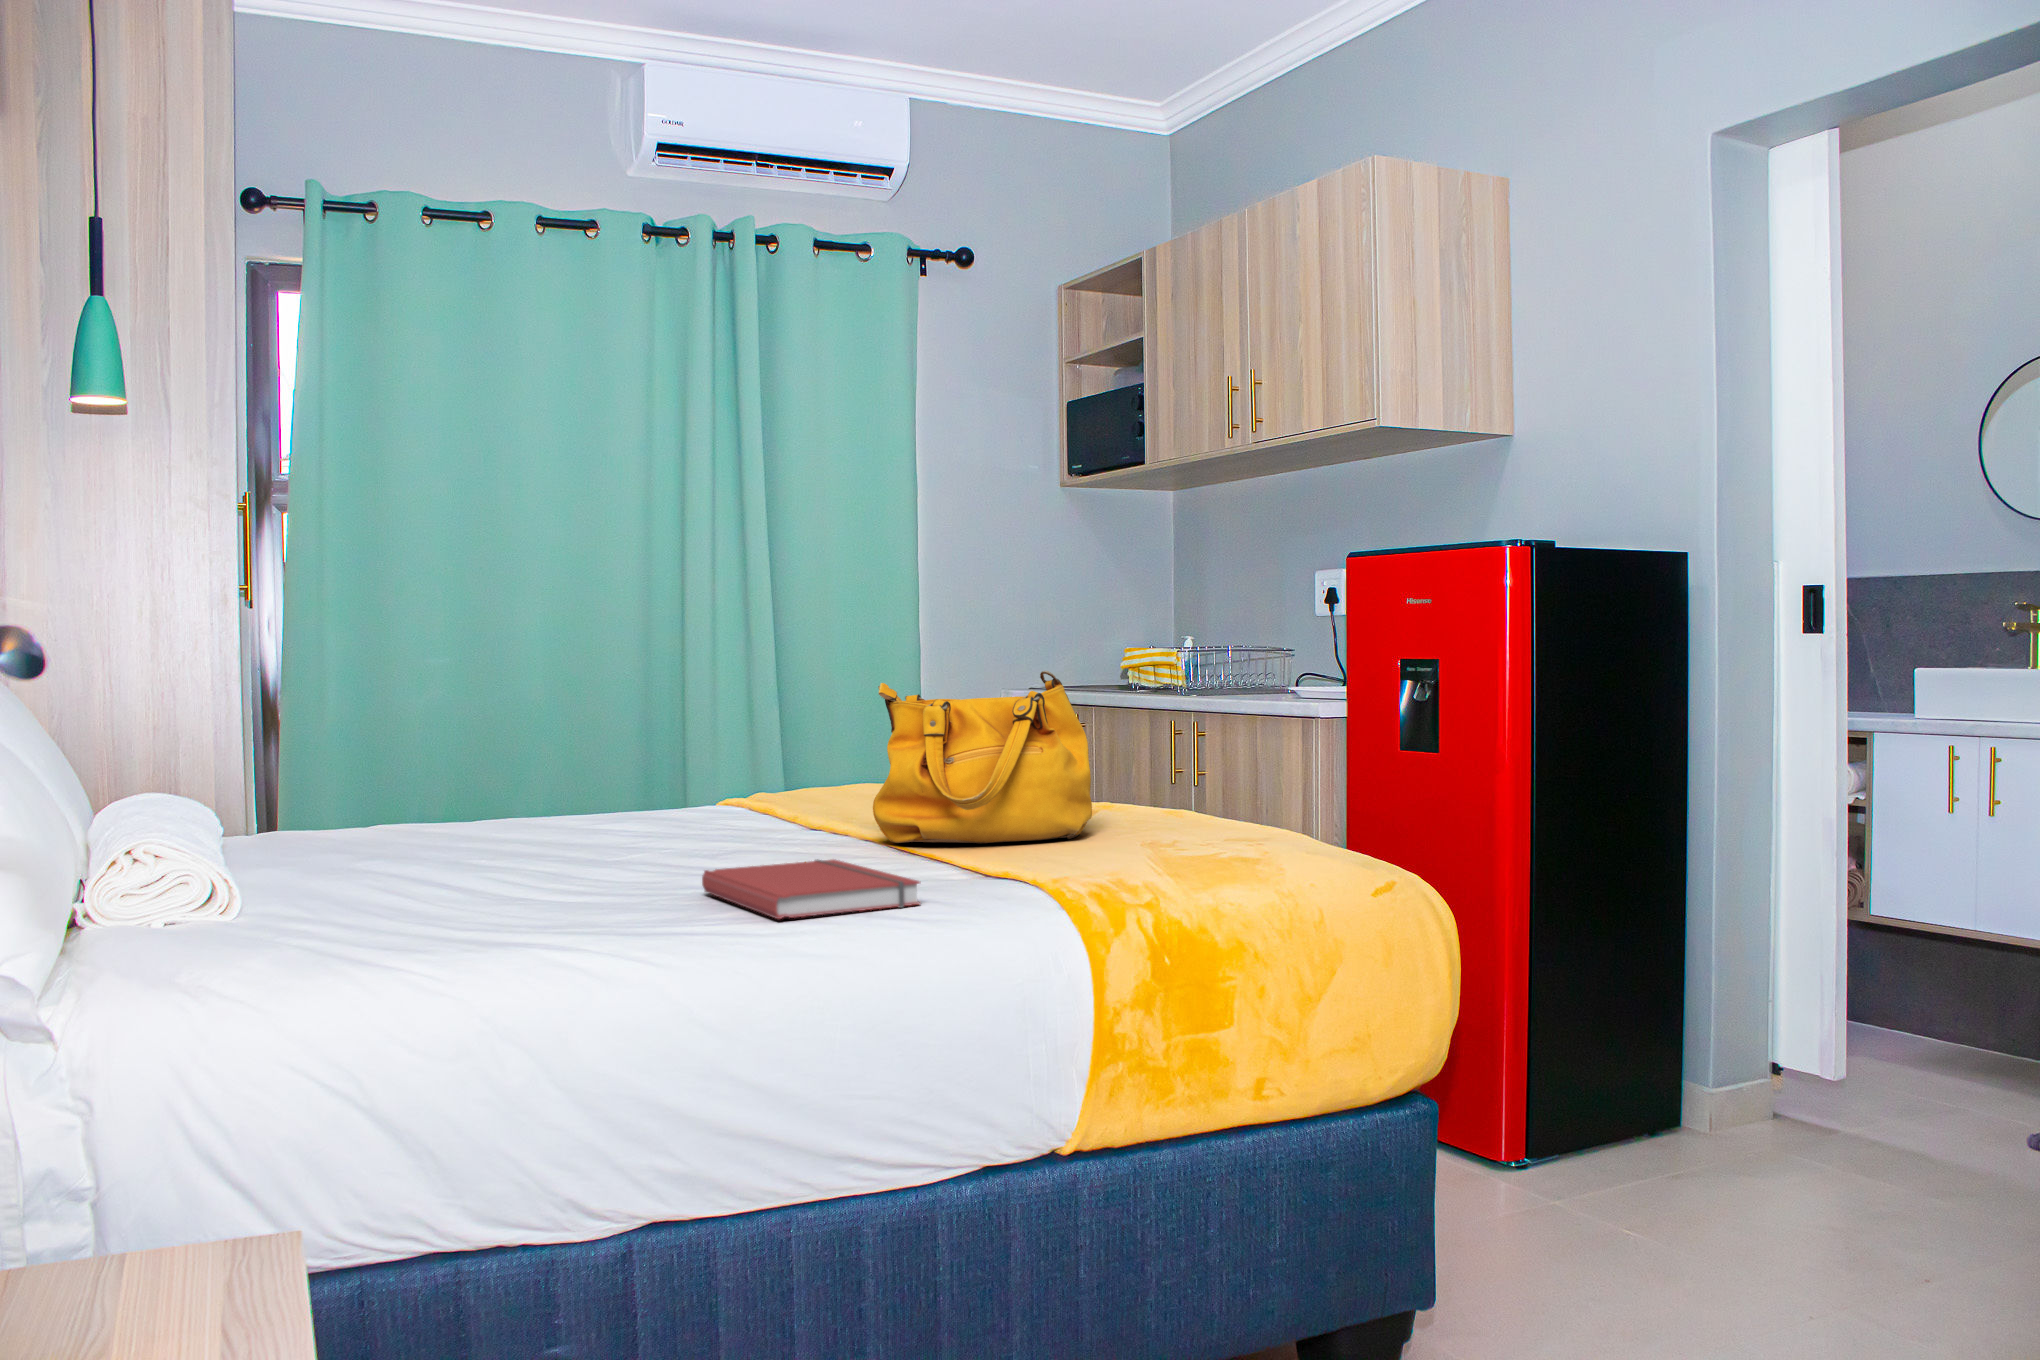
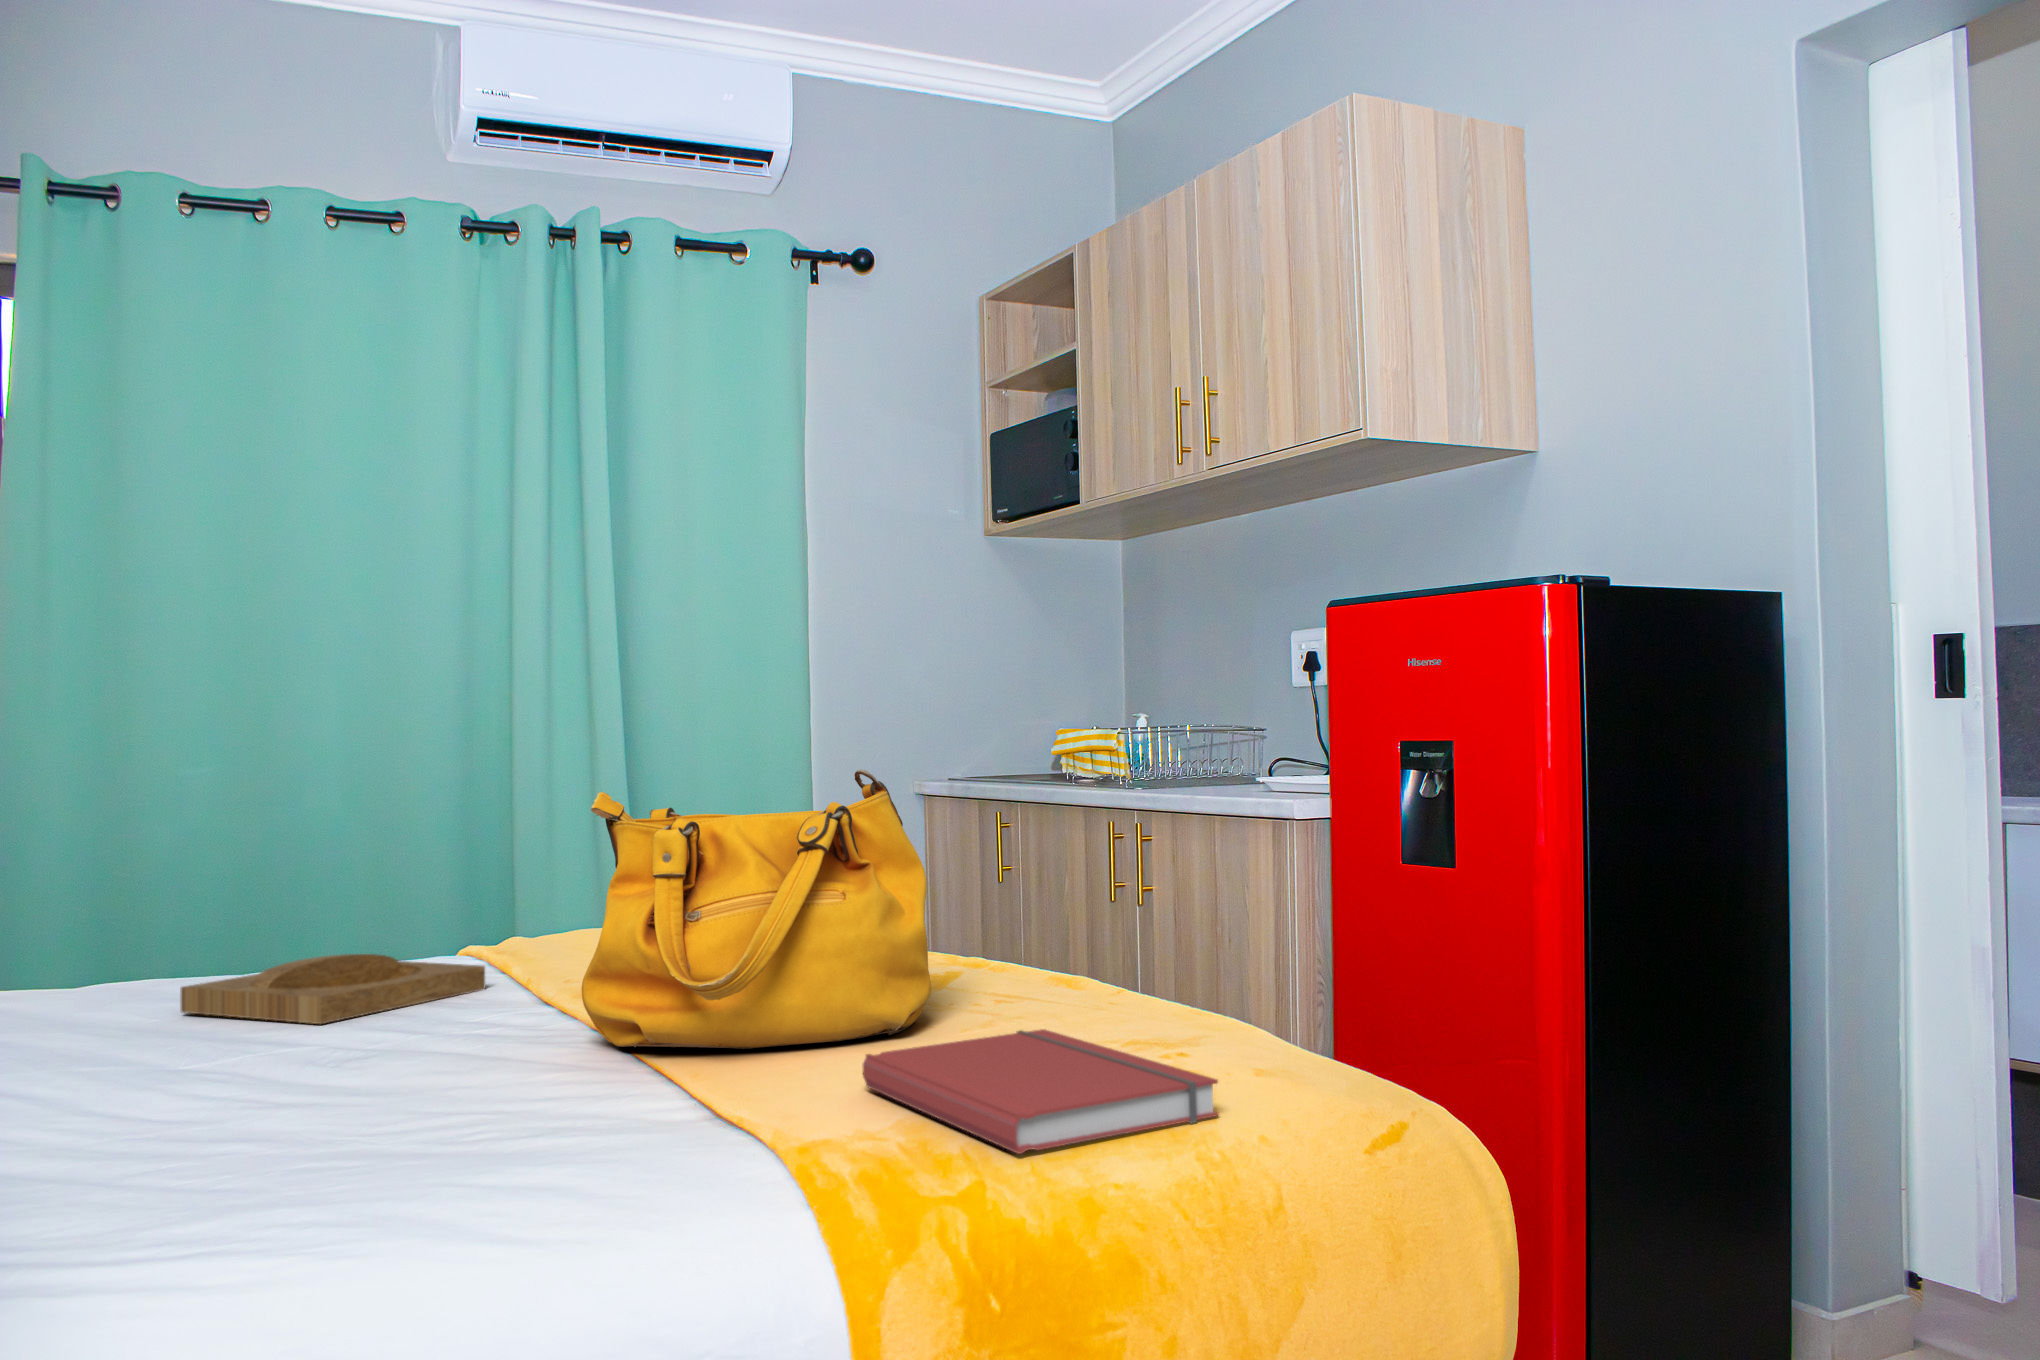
tray: none [567,797,762,837] -> present [180,954,485,1024]
book: present [702,859,920,919] -> present [863,1029,1219,1154]

